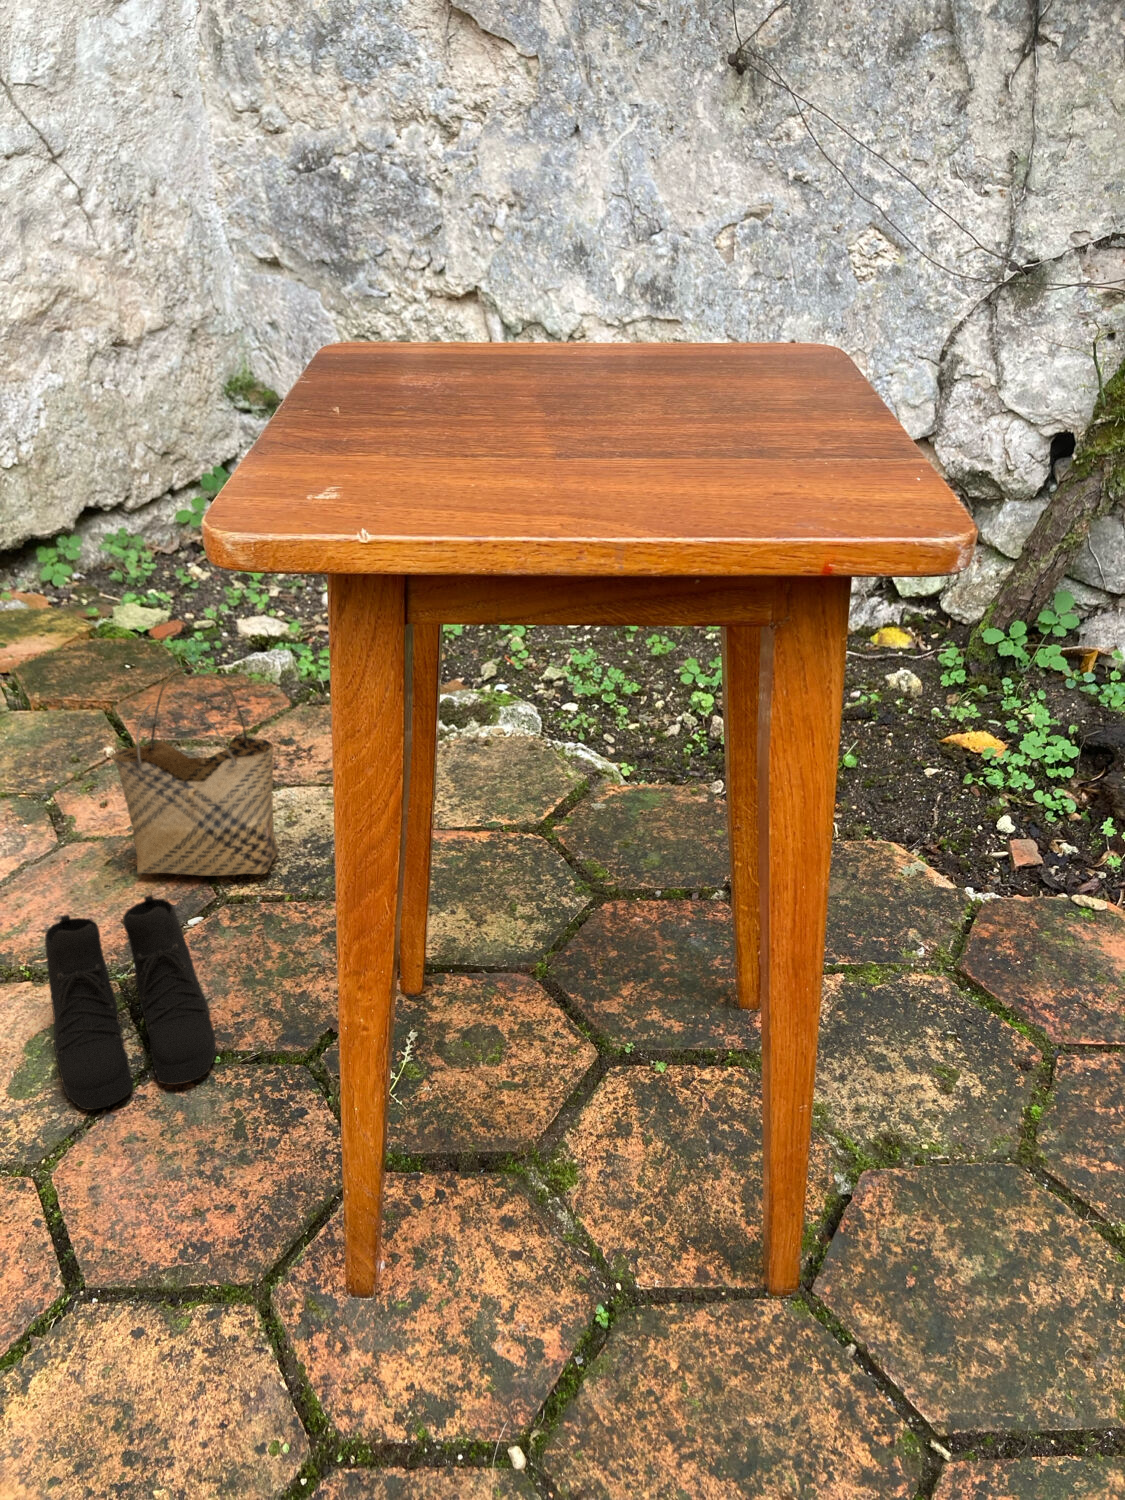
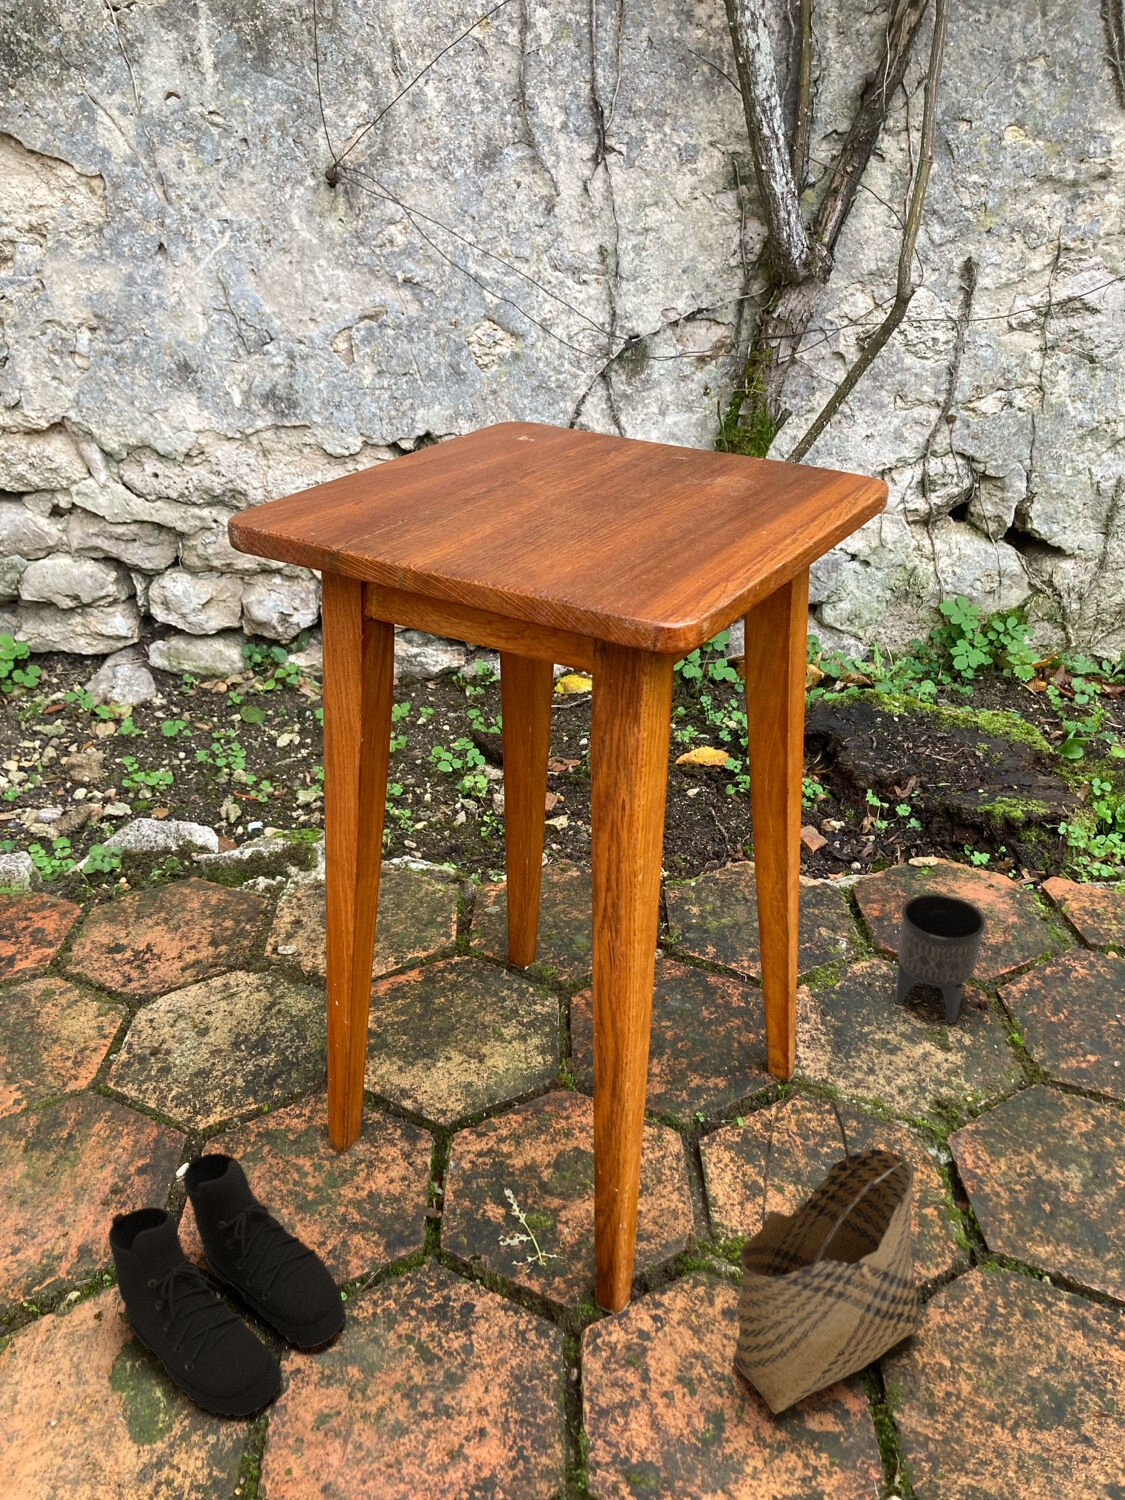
woven basket: present [112,664,278,876] -> present [732,1085,917,1414]
planter: none [927,913,1041,1069] -> present [895,894,985,1024]

